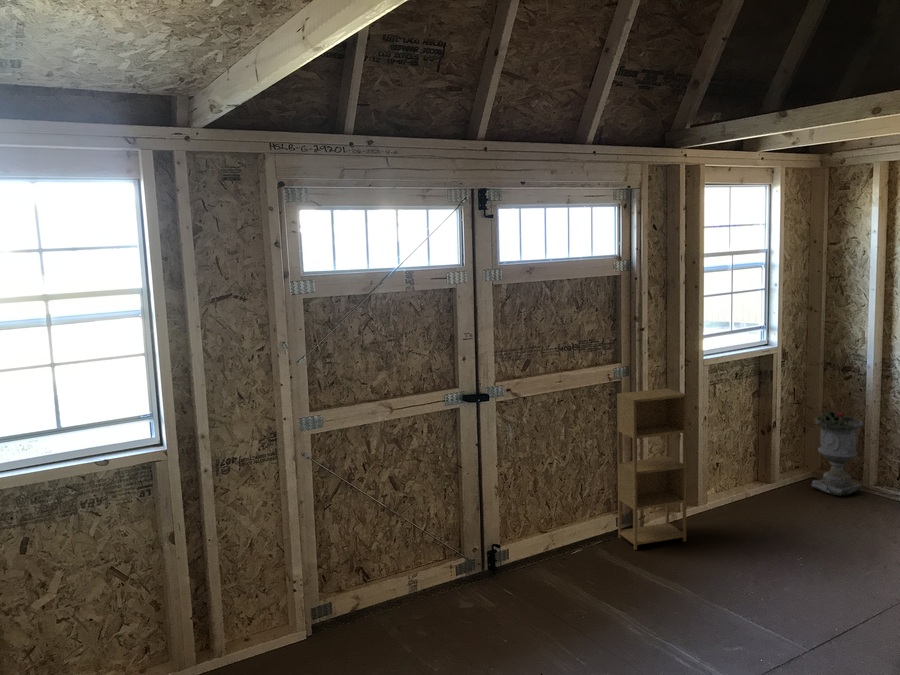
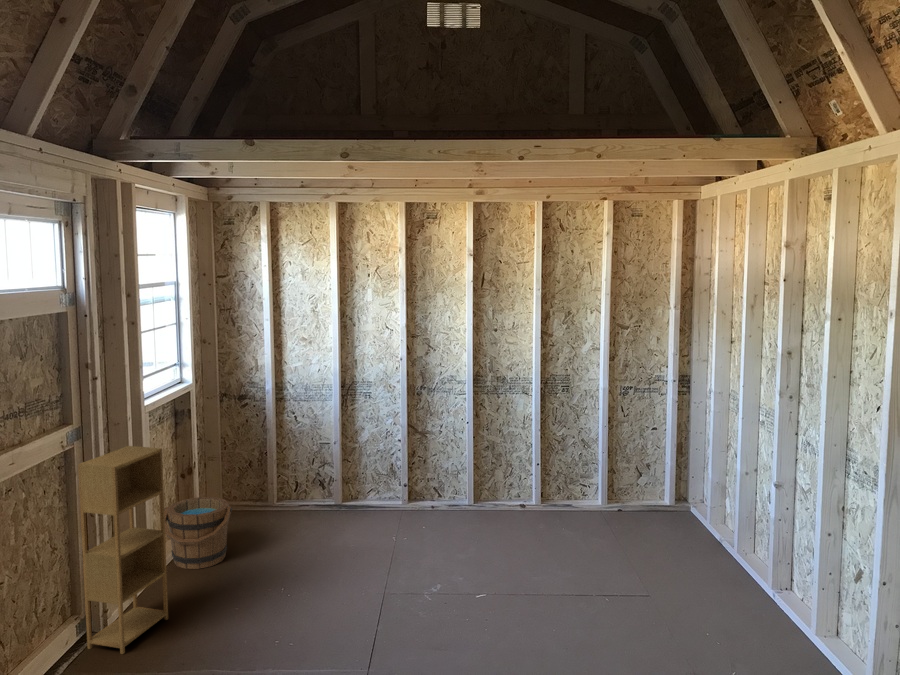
planter: present [811,409,863,496] -> none [225,437,269,520]
bucket: none [721,453,785,518] -> present [164,497,232,569]

